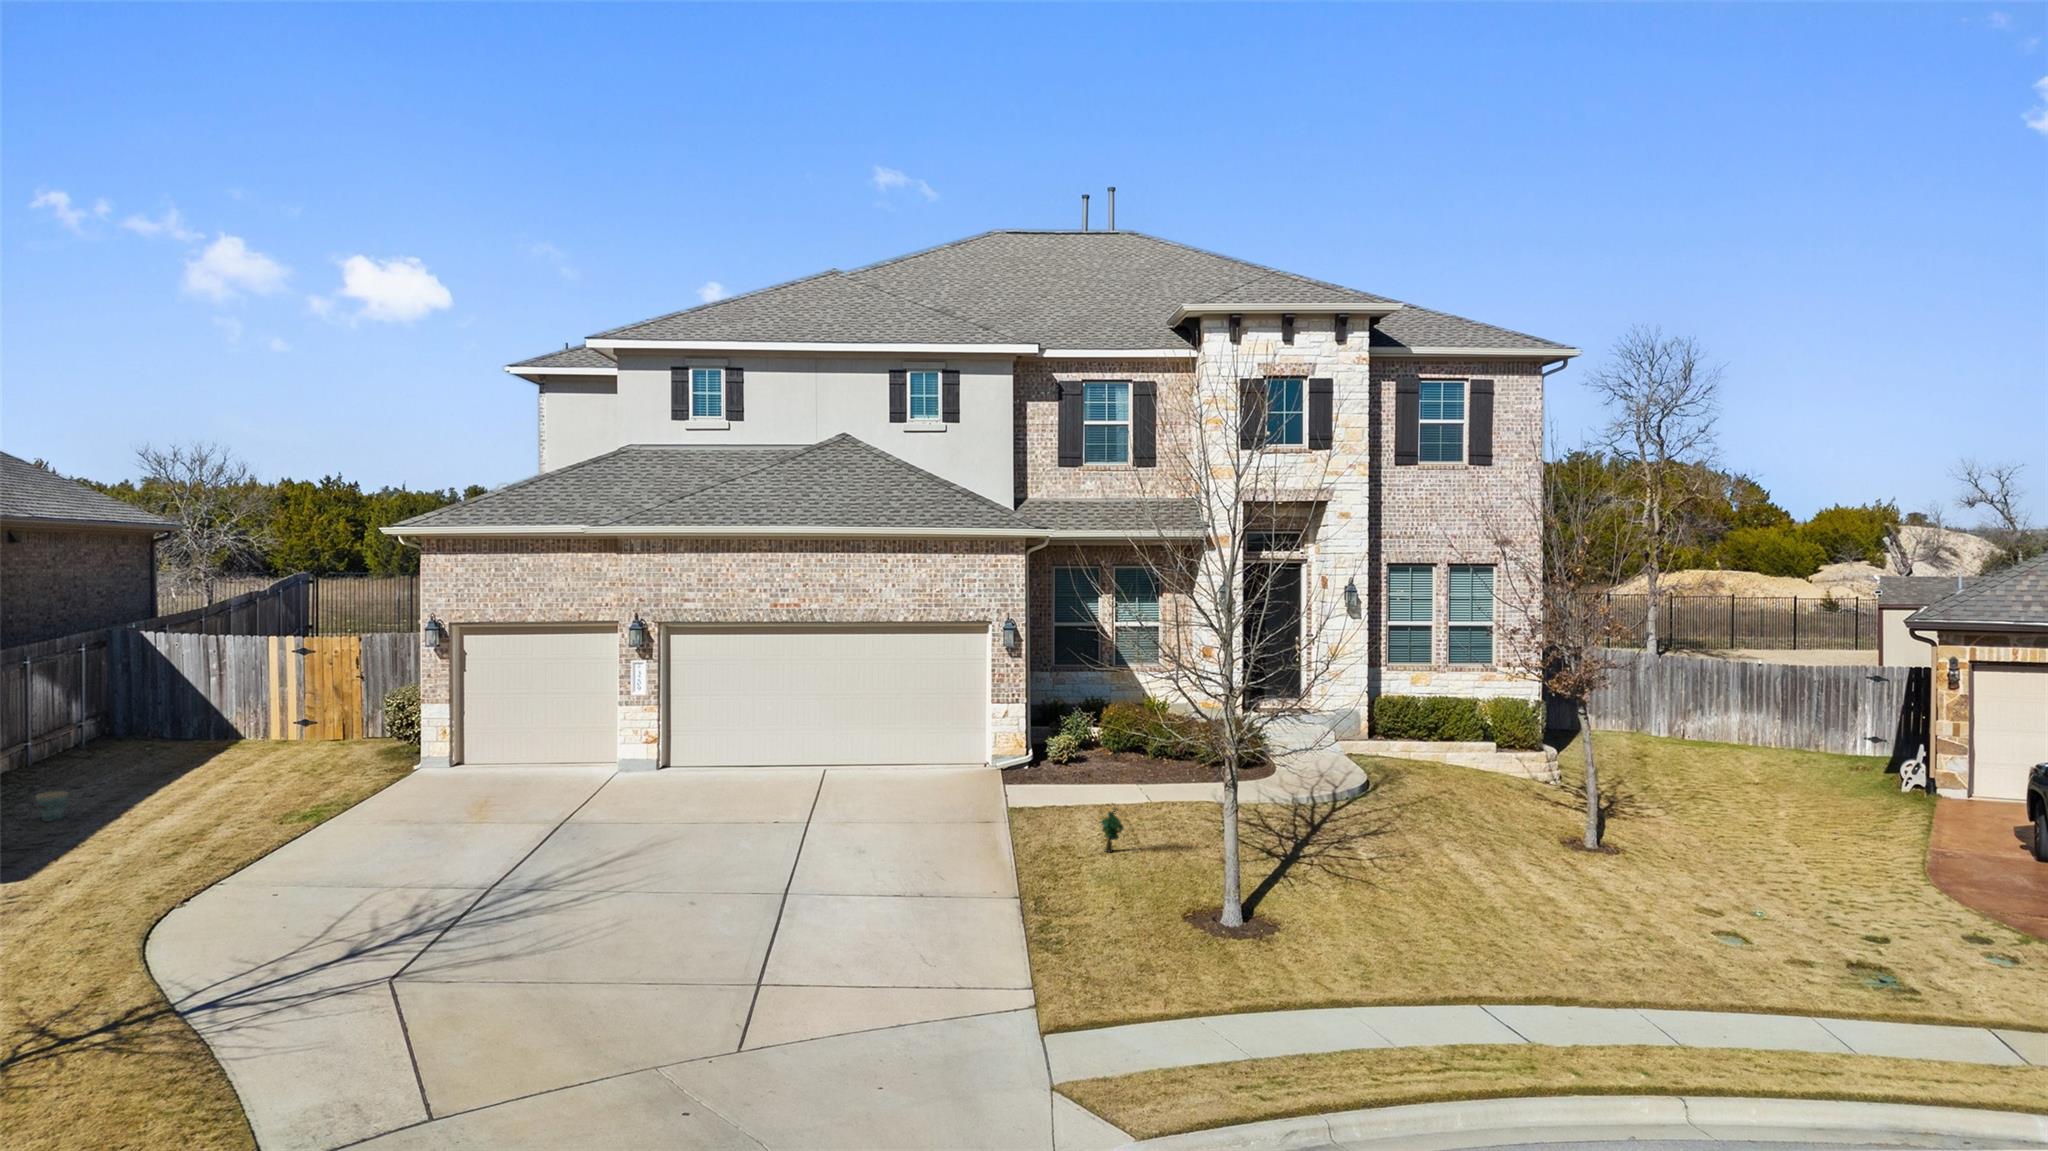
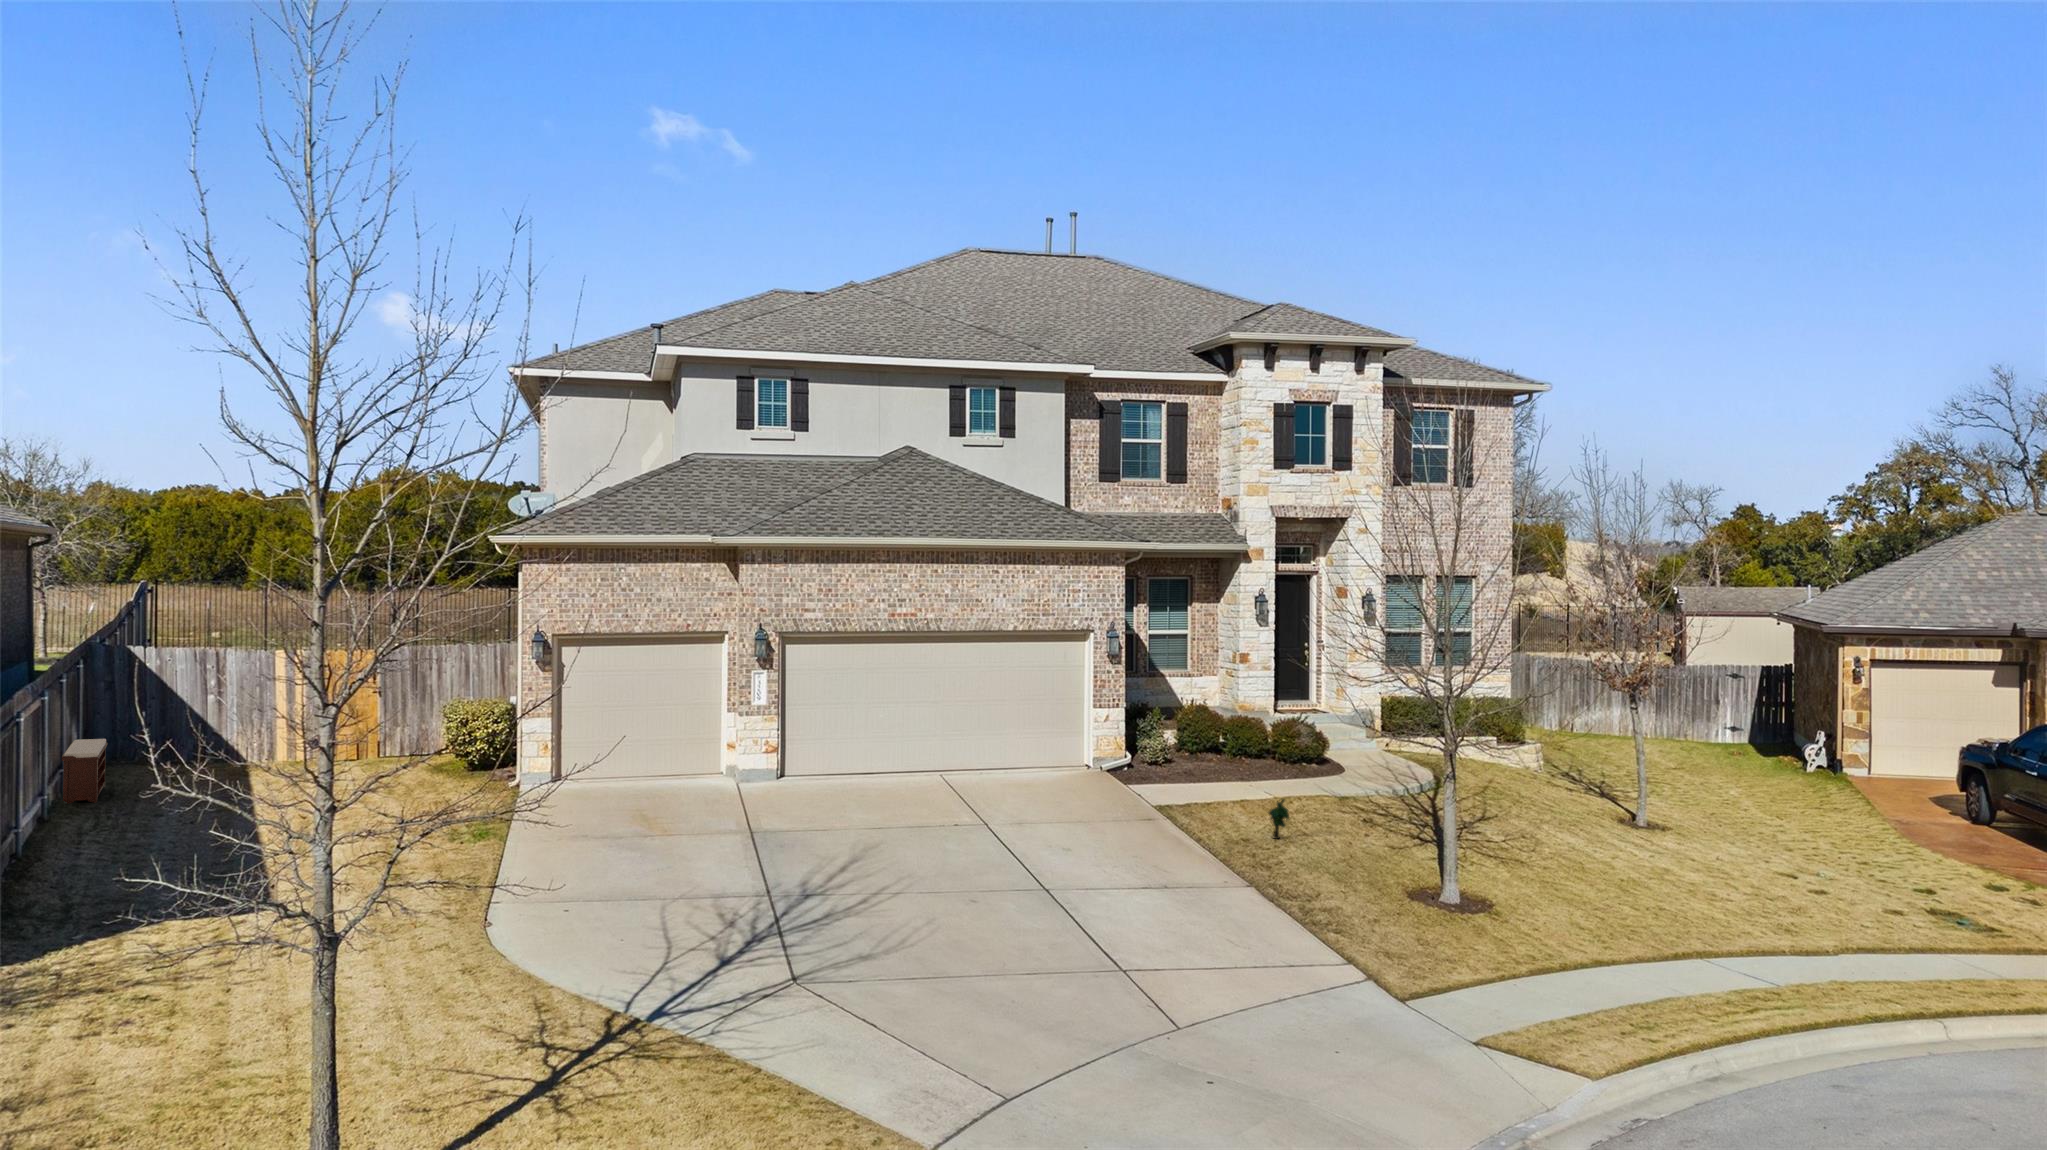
bench: none [23,715,85,774] -> present [62,739,108,804]
bucket: present [36,791,68,821] -> none [160,819,194,850]

